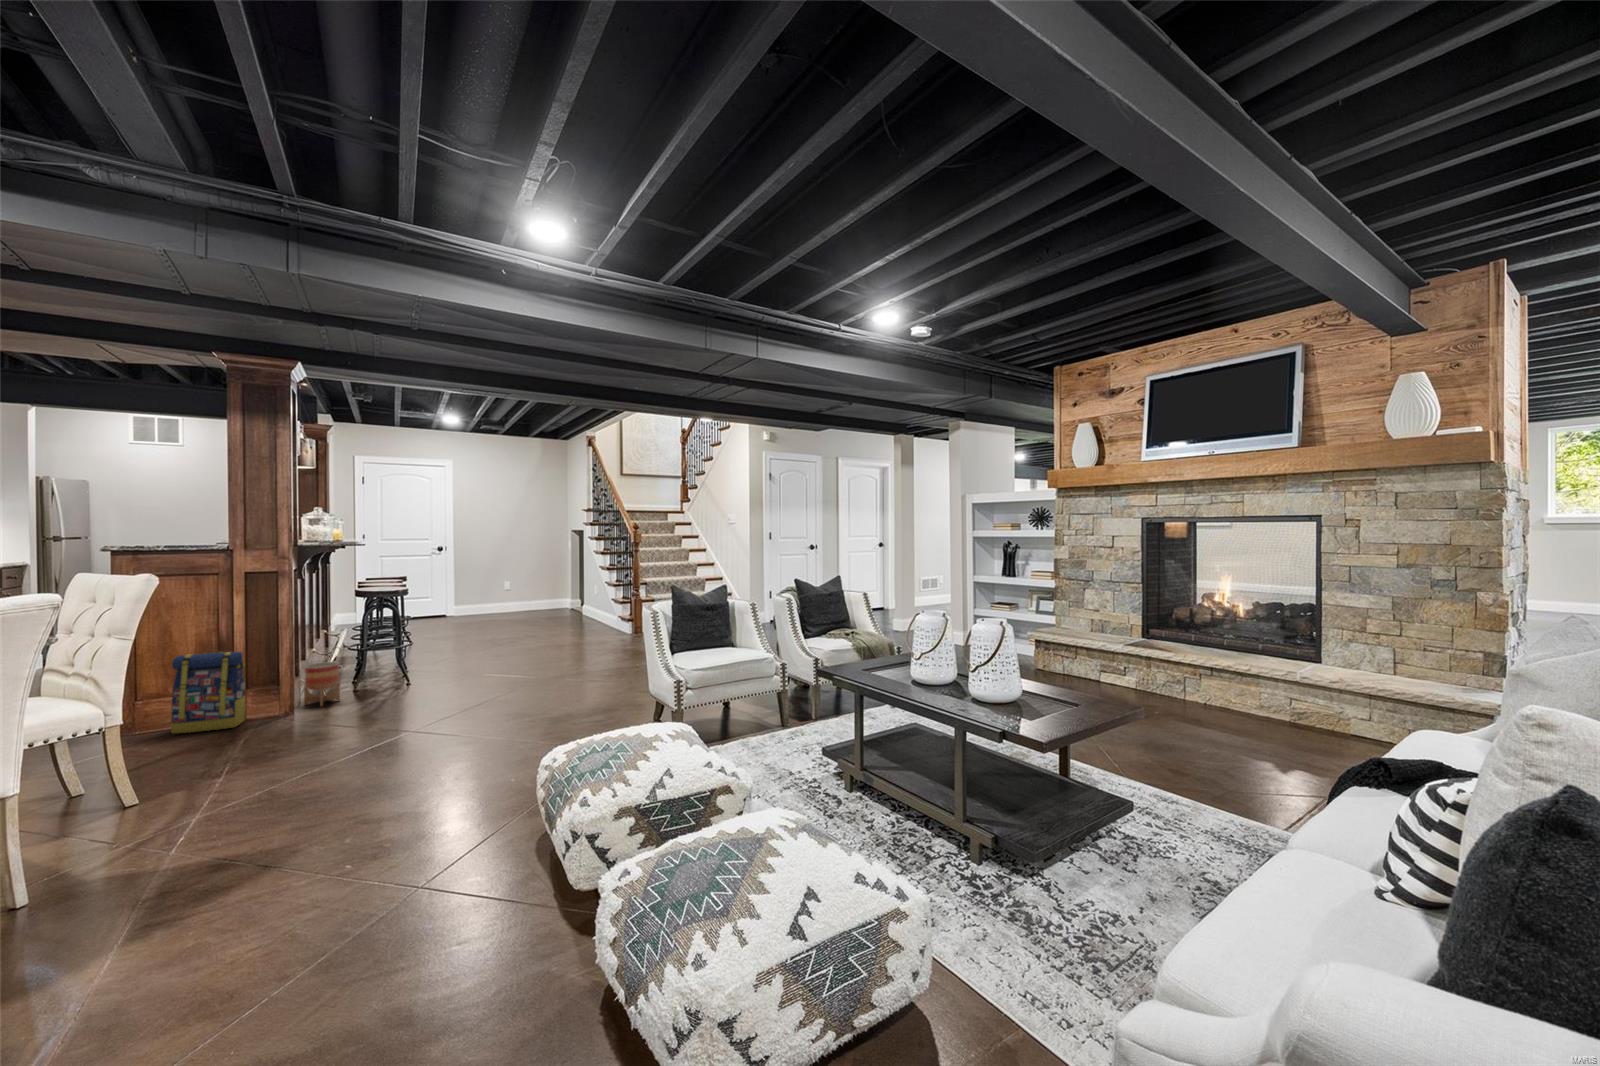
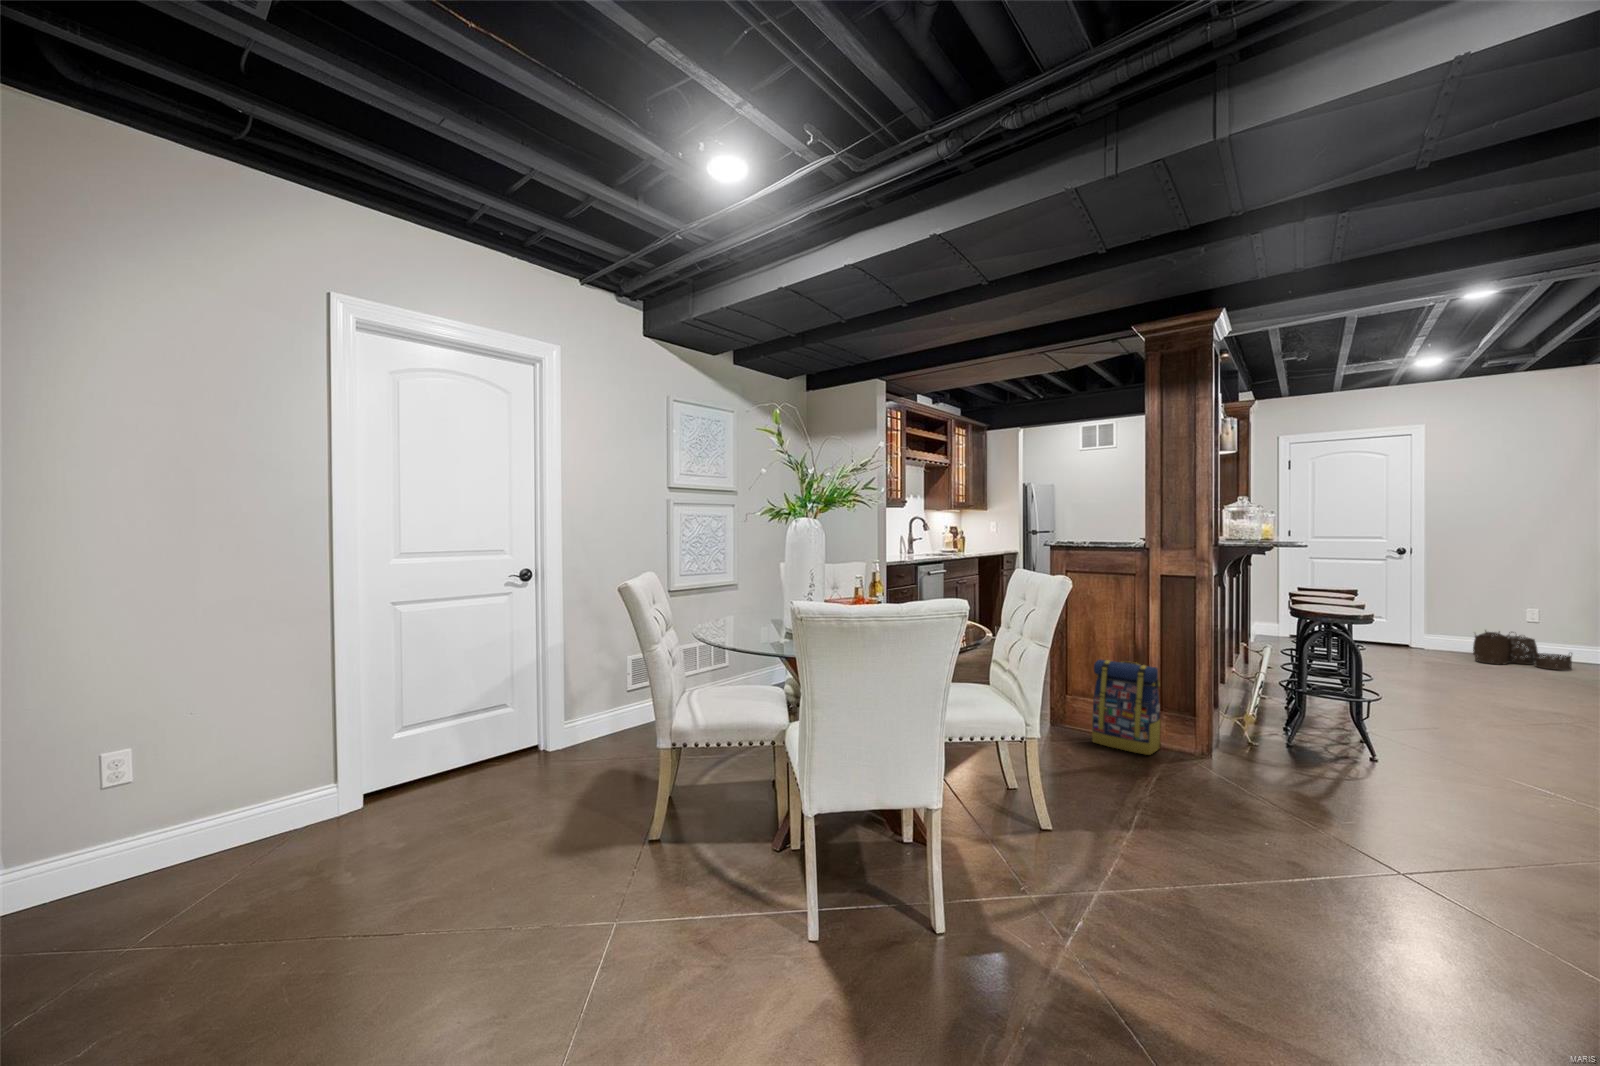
woven basket: none [479,597,525,619] -> present [1473,630,1572,670]
planter: present [304,662,340,706] -> none [1224,696,1270,756]

